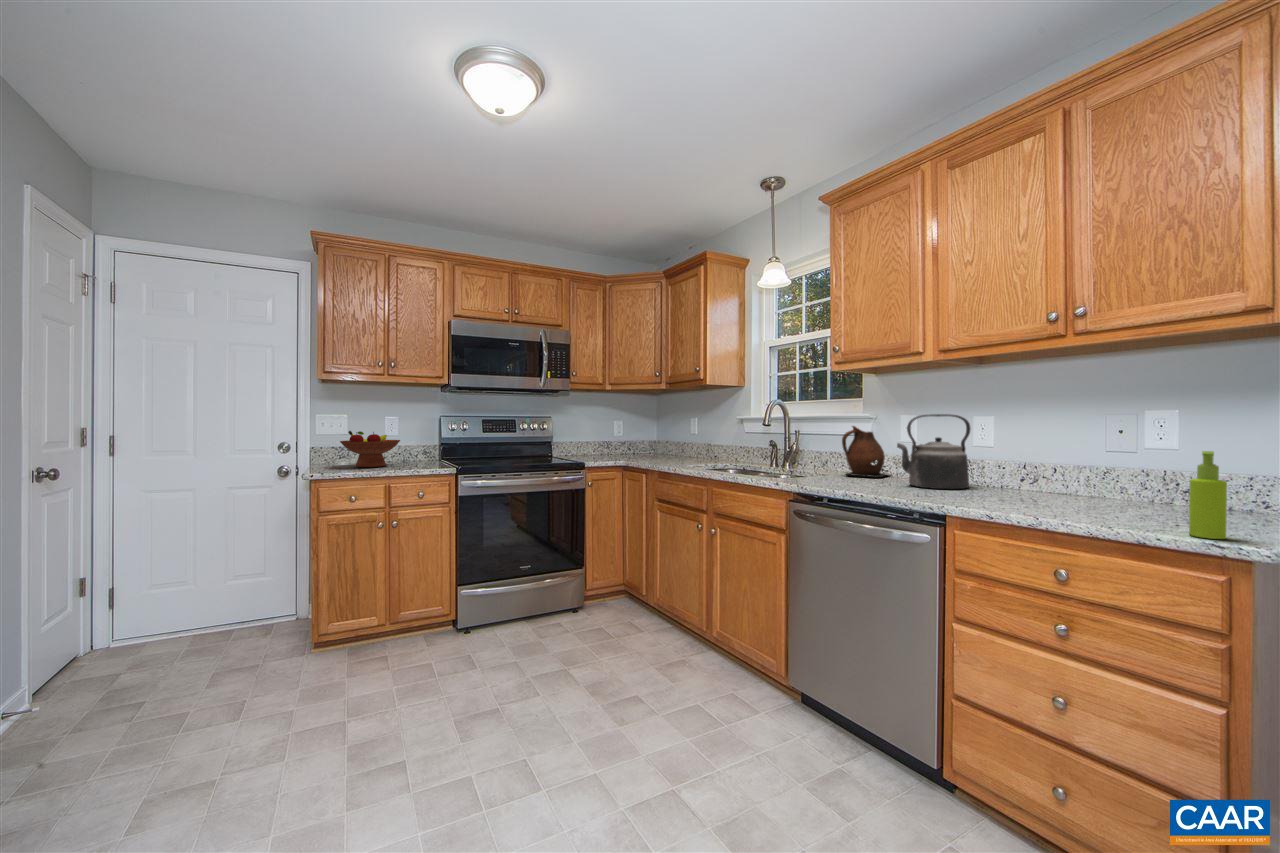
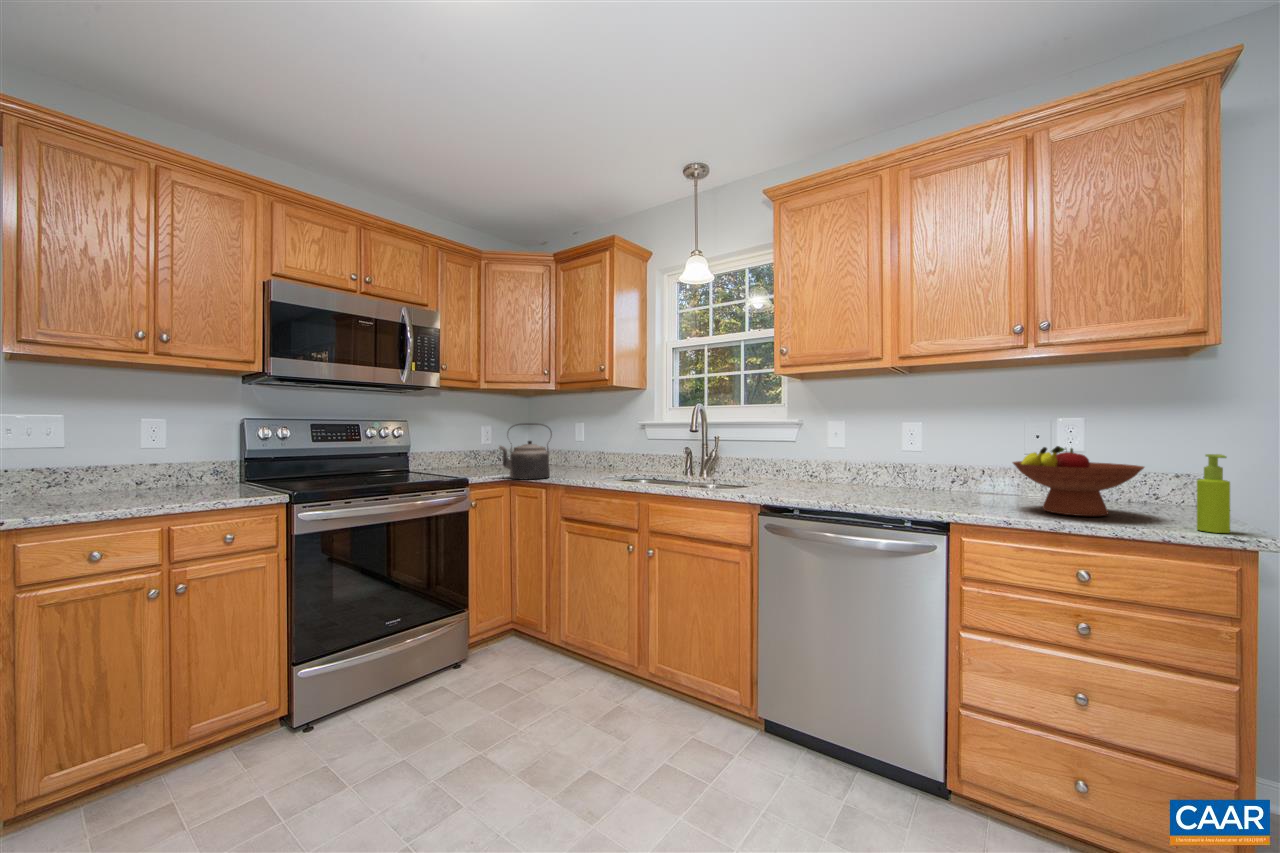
kettle: present [897,414,970,489] -> present [499,423,552,480]
ceramic pitcher: present [842,426,890,478] -> none [776,432,819,485]
fruit bowl: present [340,431,400,467] -> present [1013,446,1144,516]

